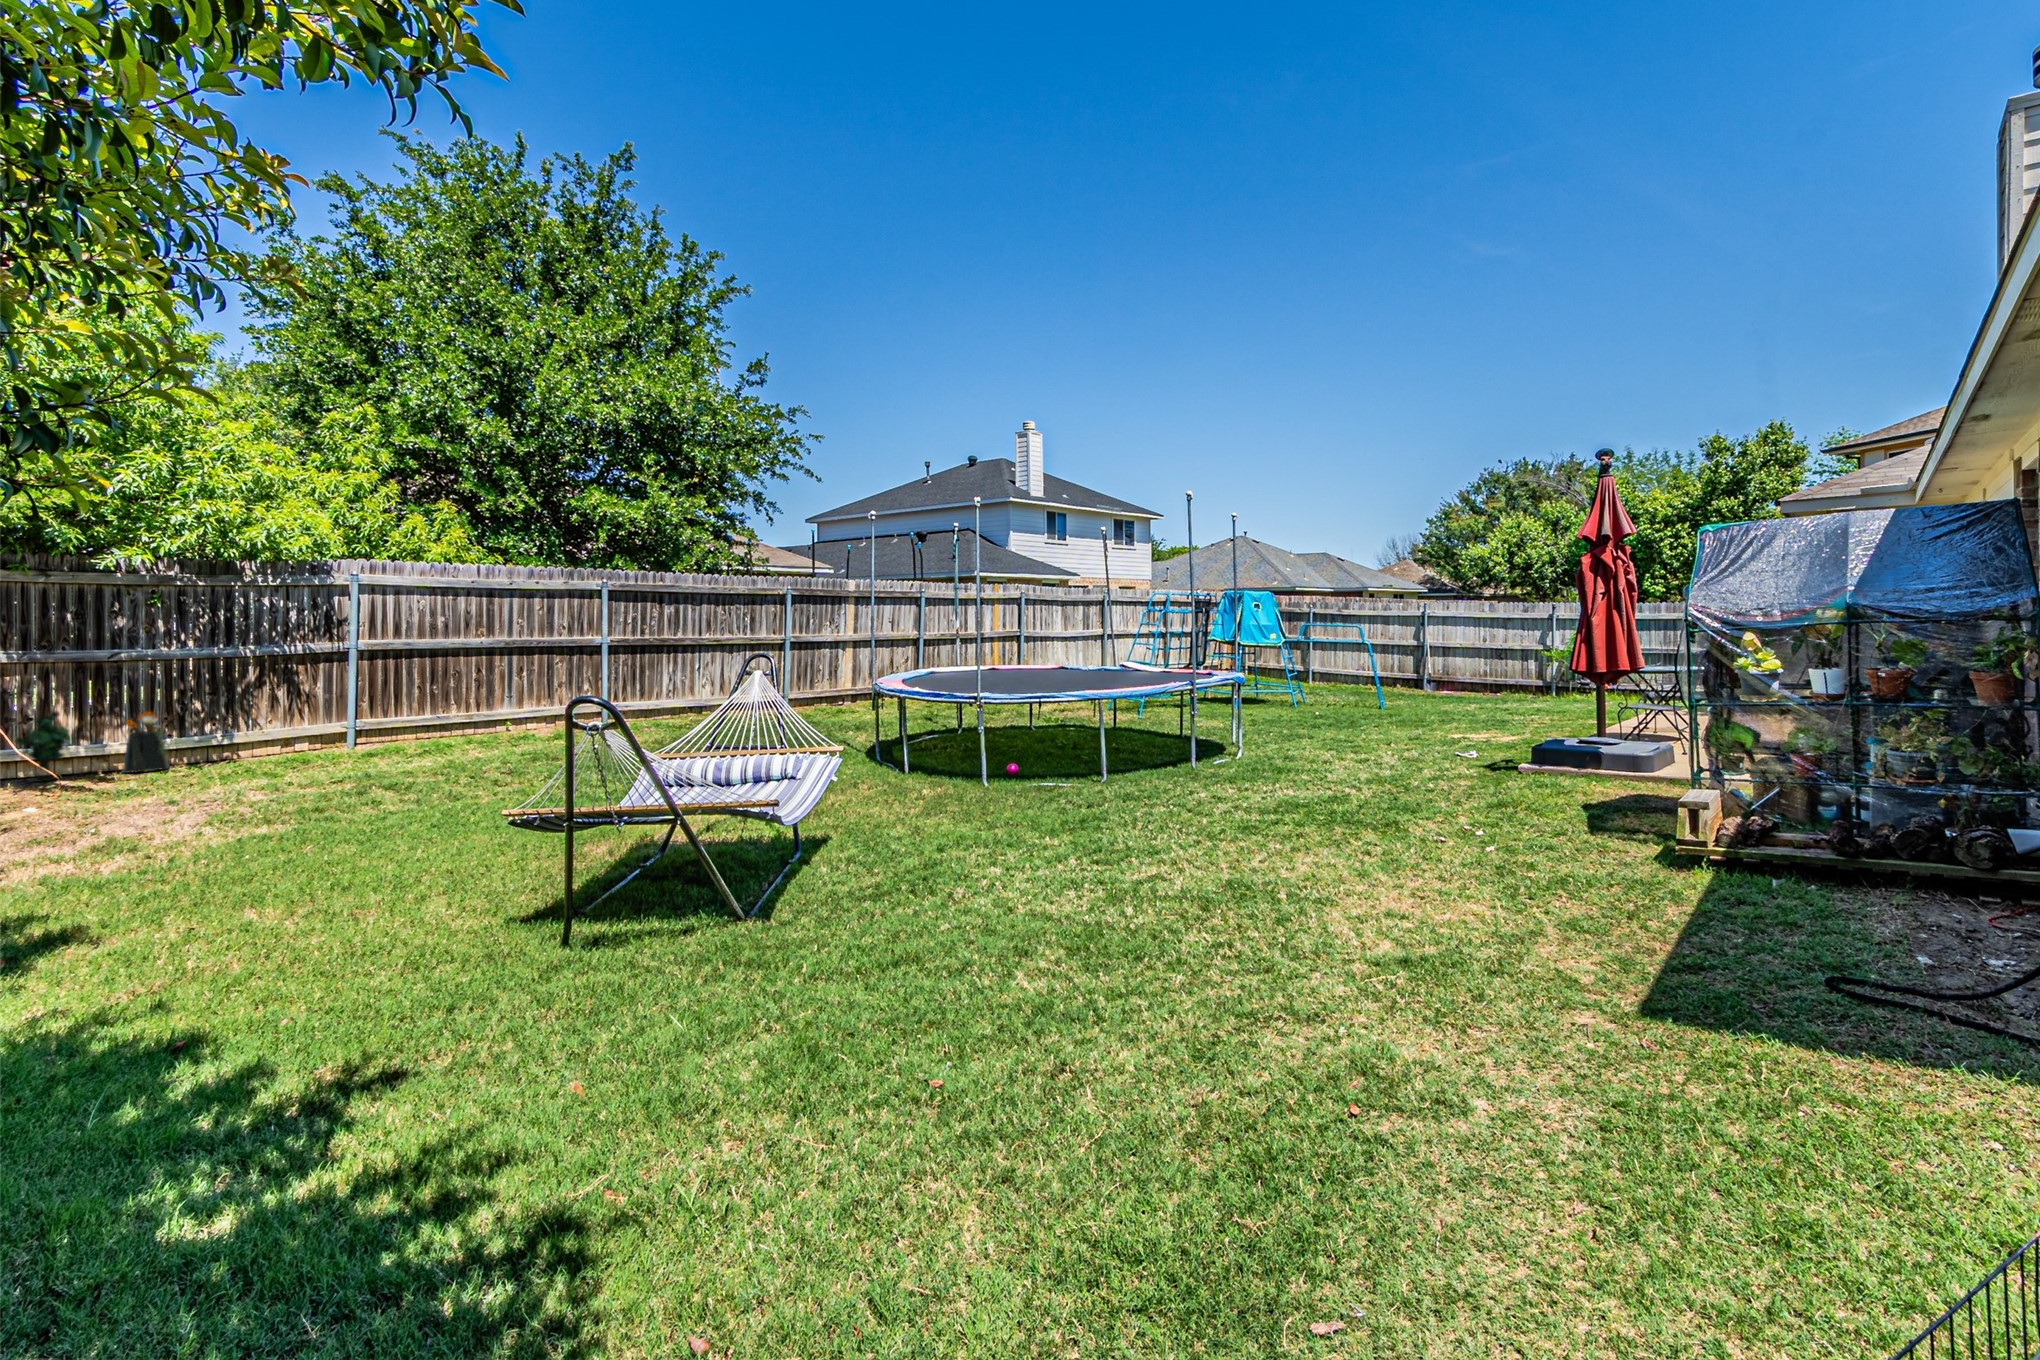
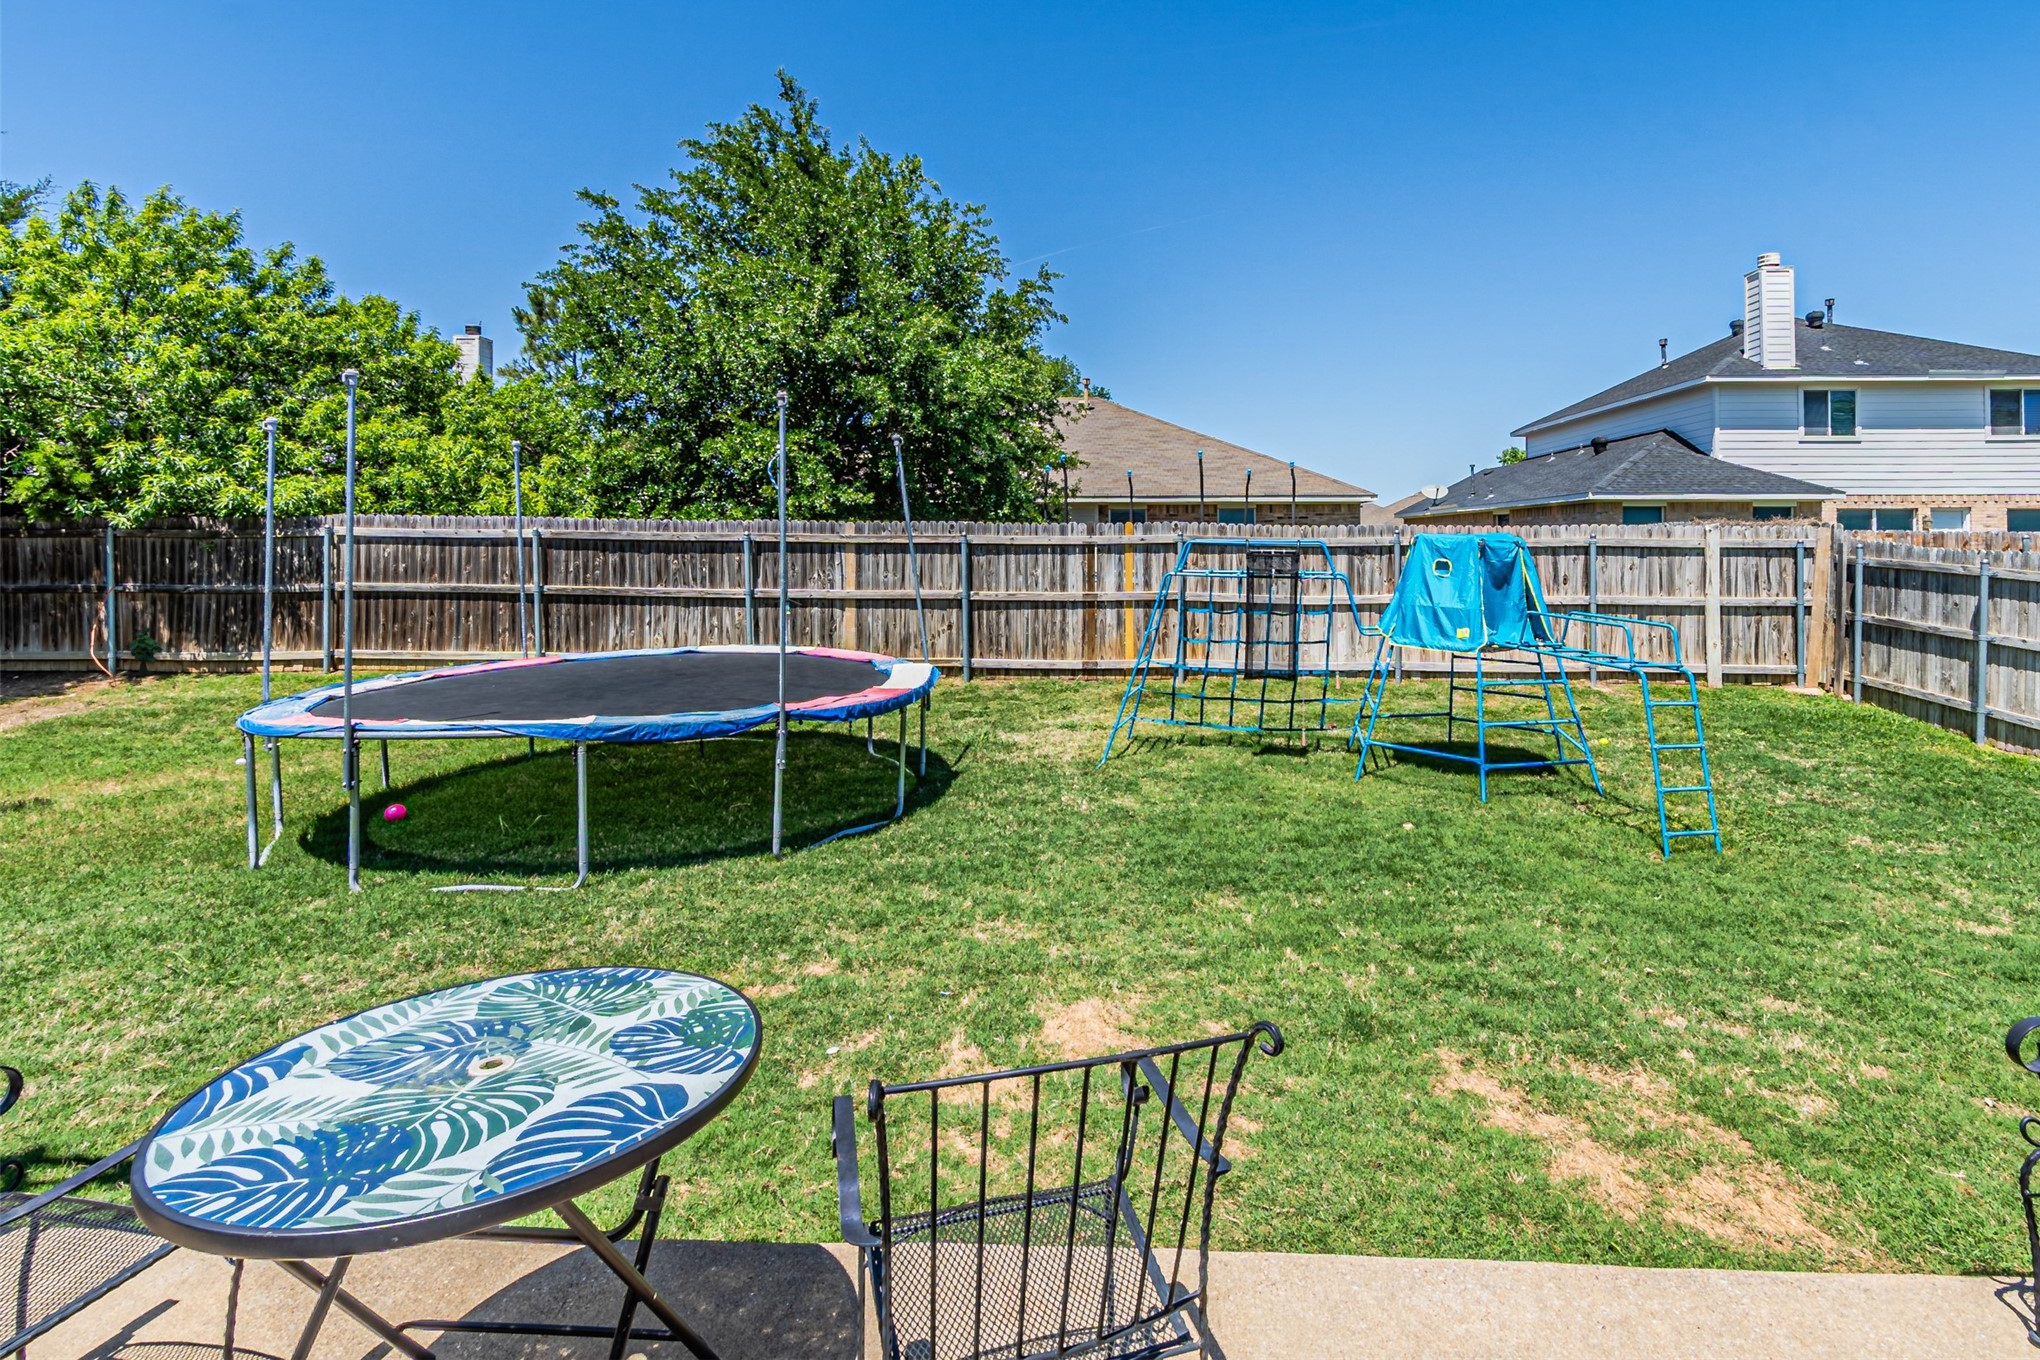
watering can: present [123,712,169,773] -> none [165,631,211,676]

